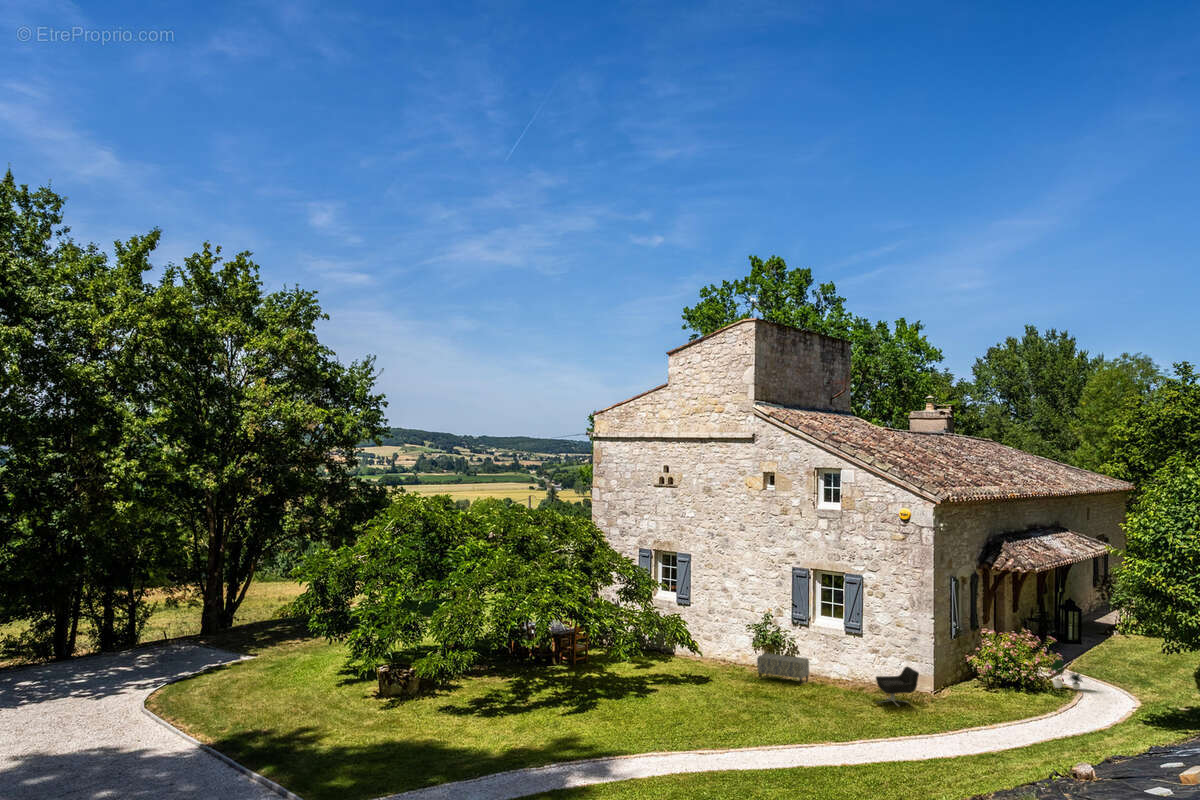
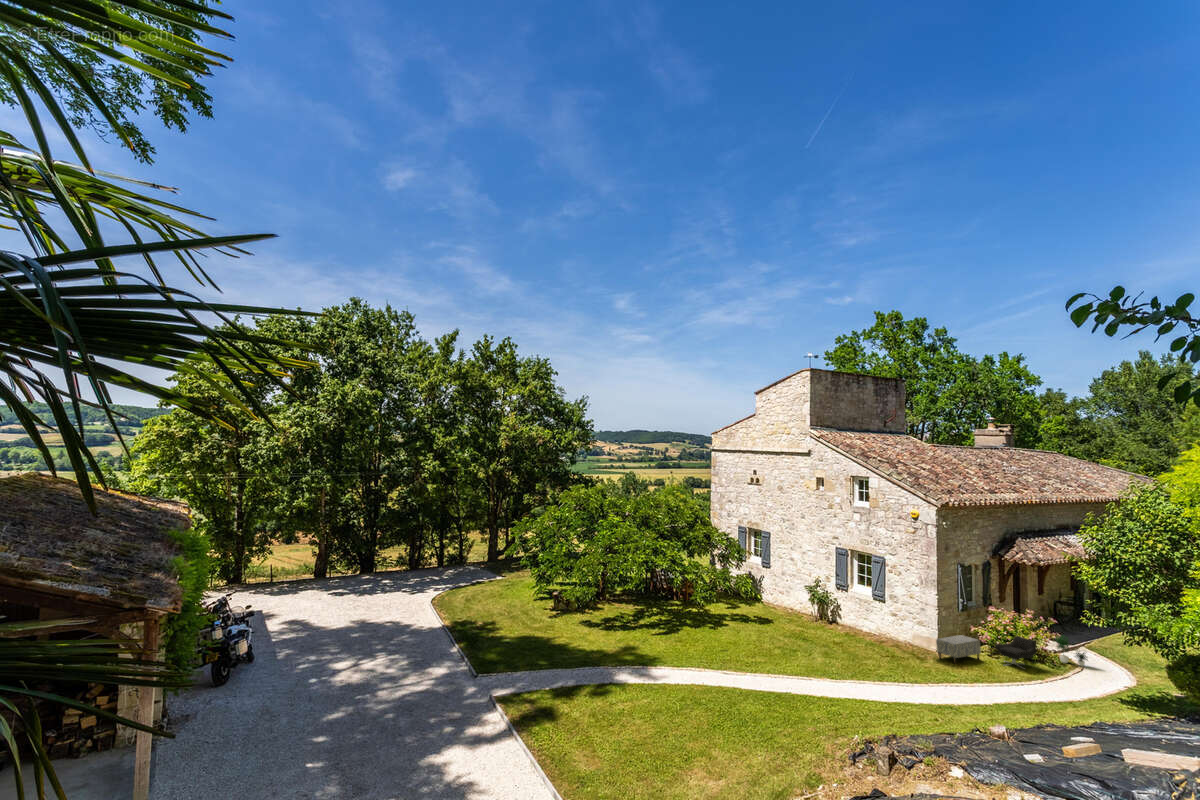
bench: present [757,653,809,686] -> present [936,635,981,664]
lounge chair: present [876,667,919,706] -> present [994,636,1037,664]

